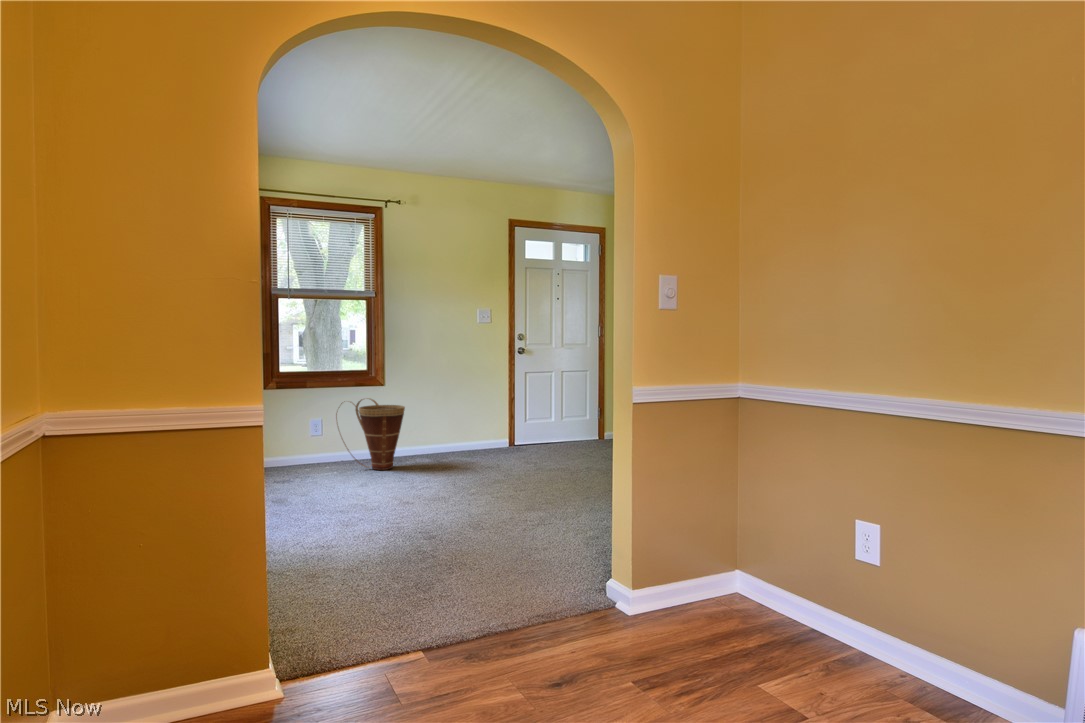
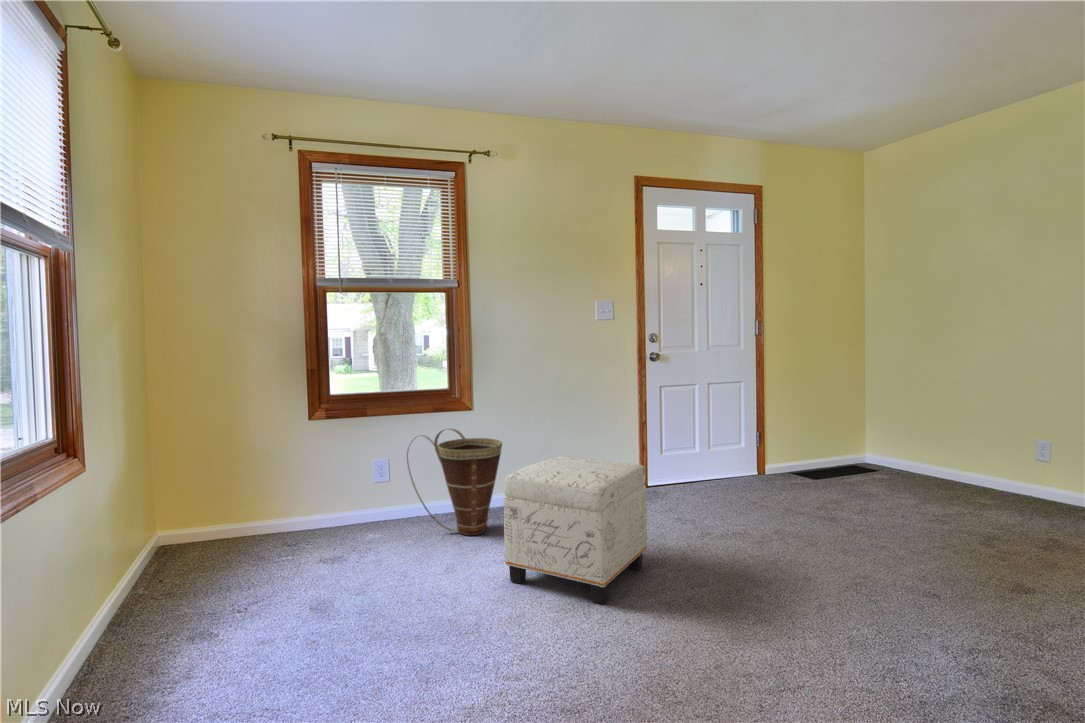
ottoman: none [403,413,496,494] -> present [503,456,647,604]

